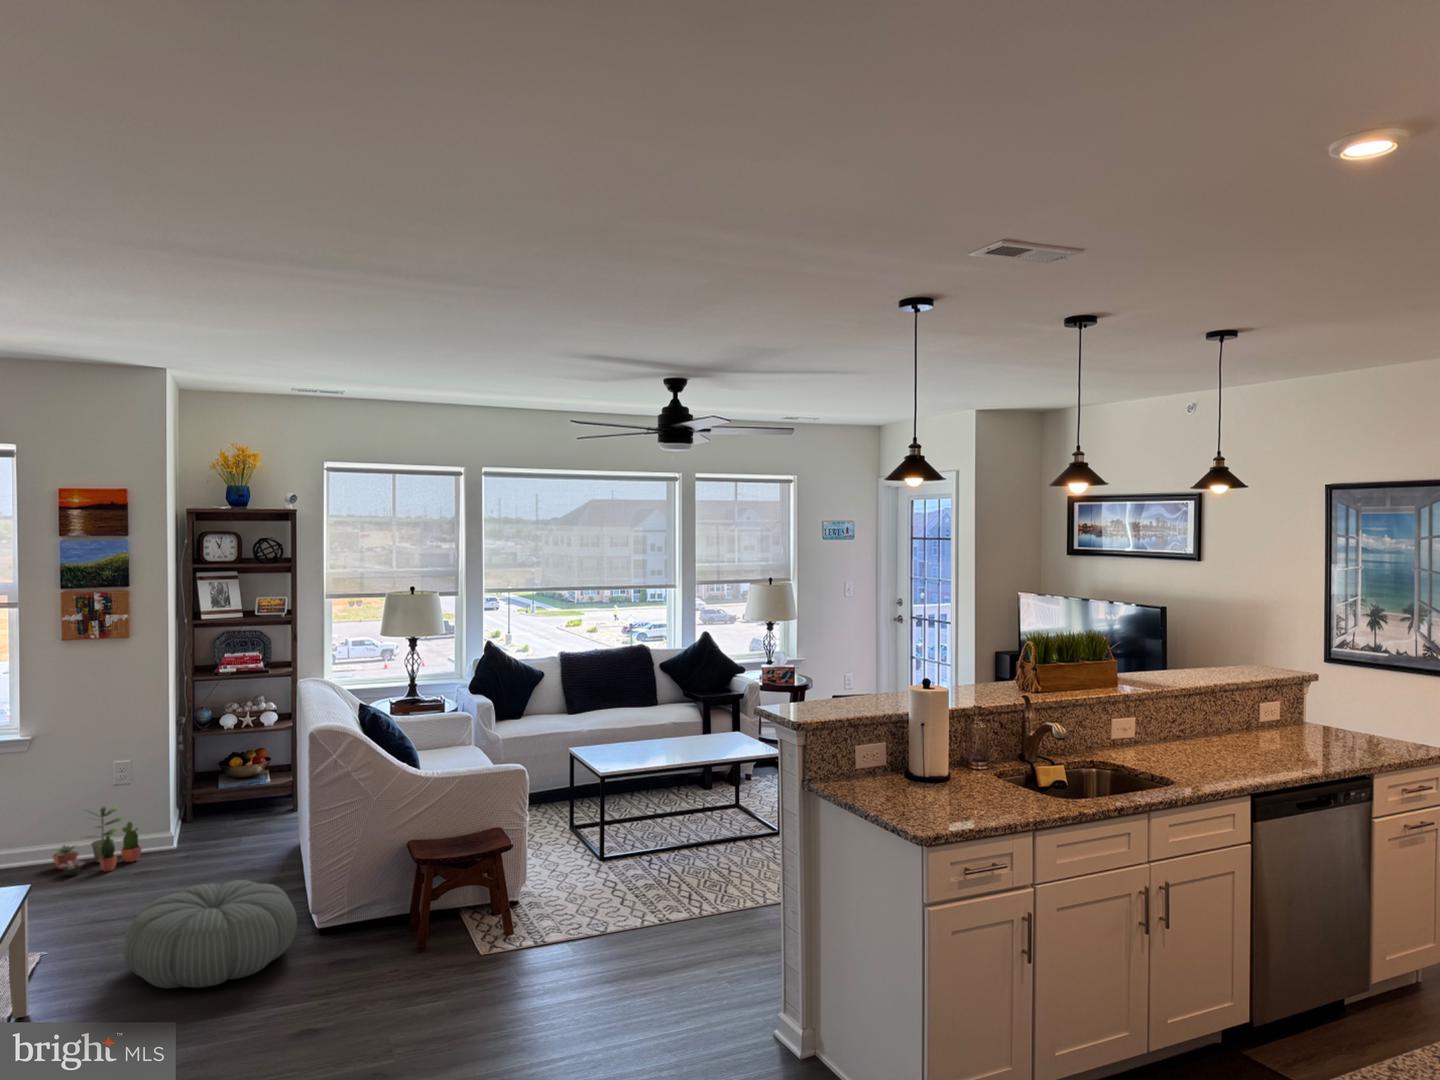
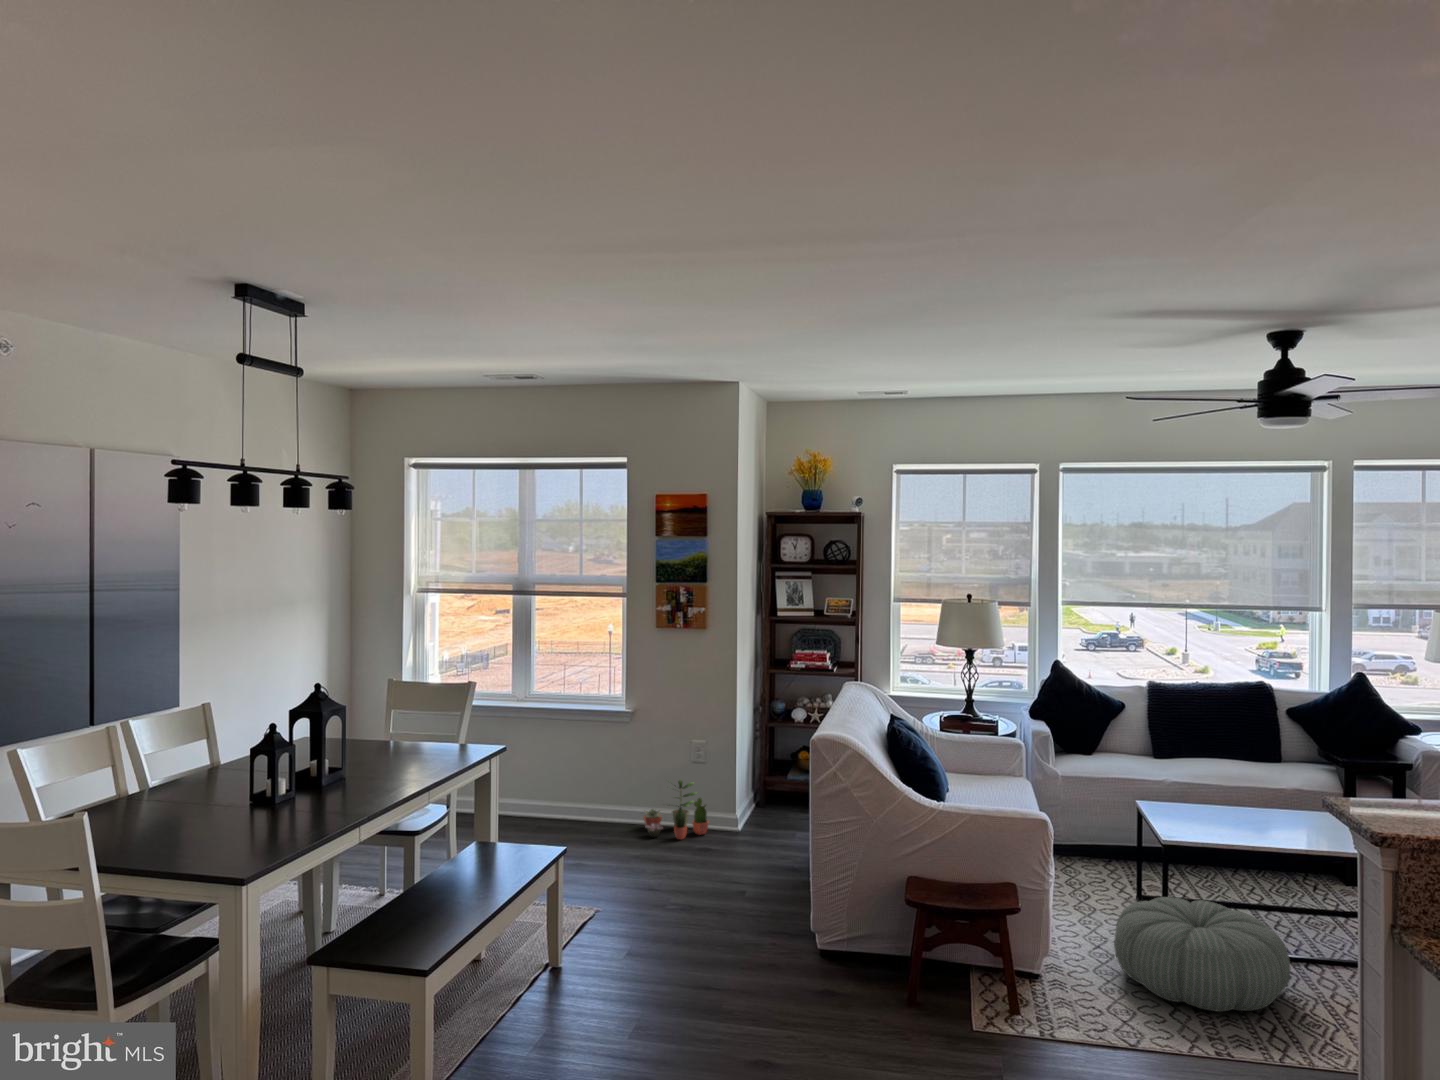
pouf: present [124,880,297,988] -> present [1114,897,1290,1012]

